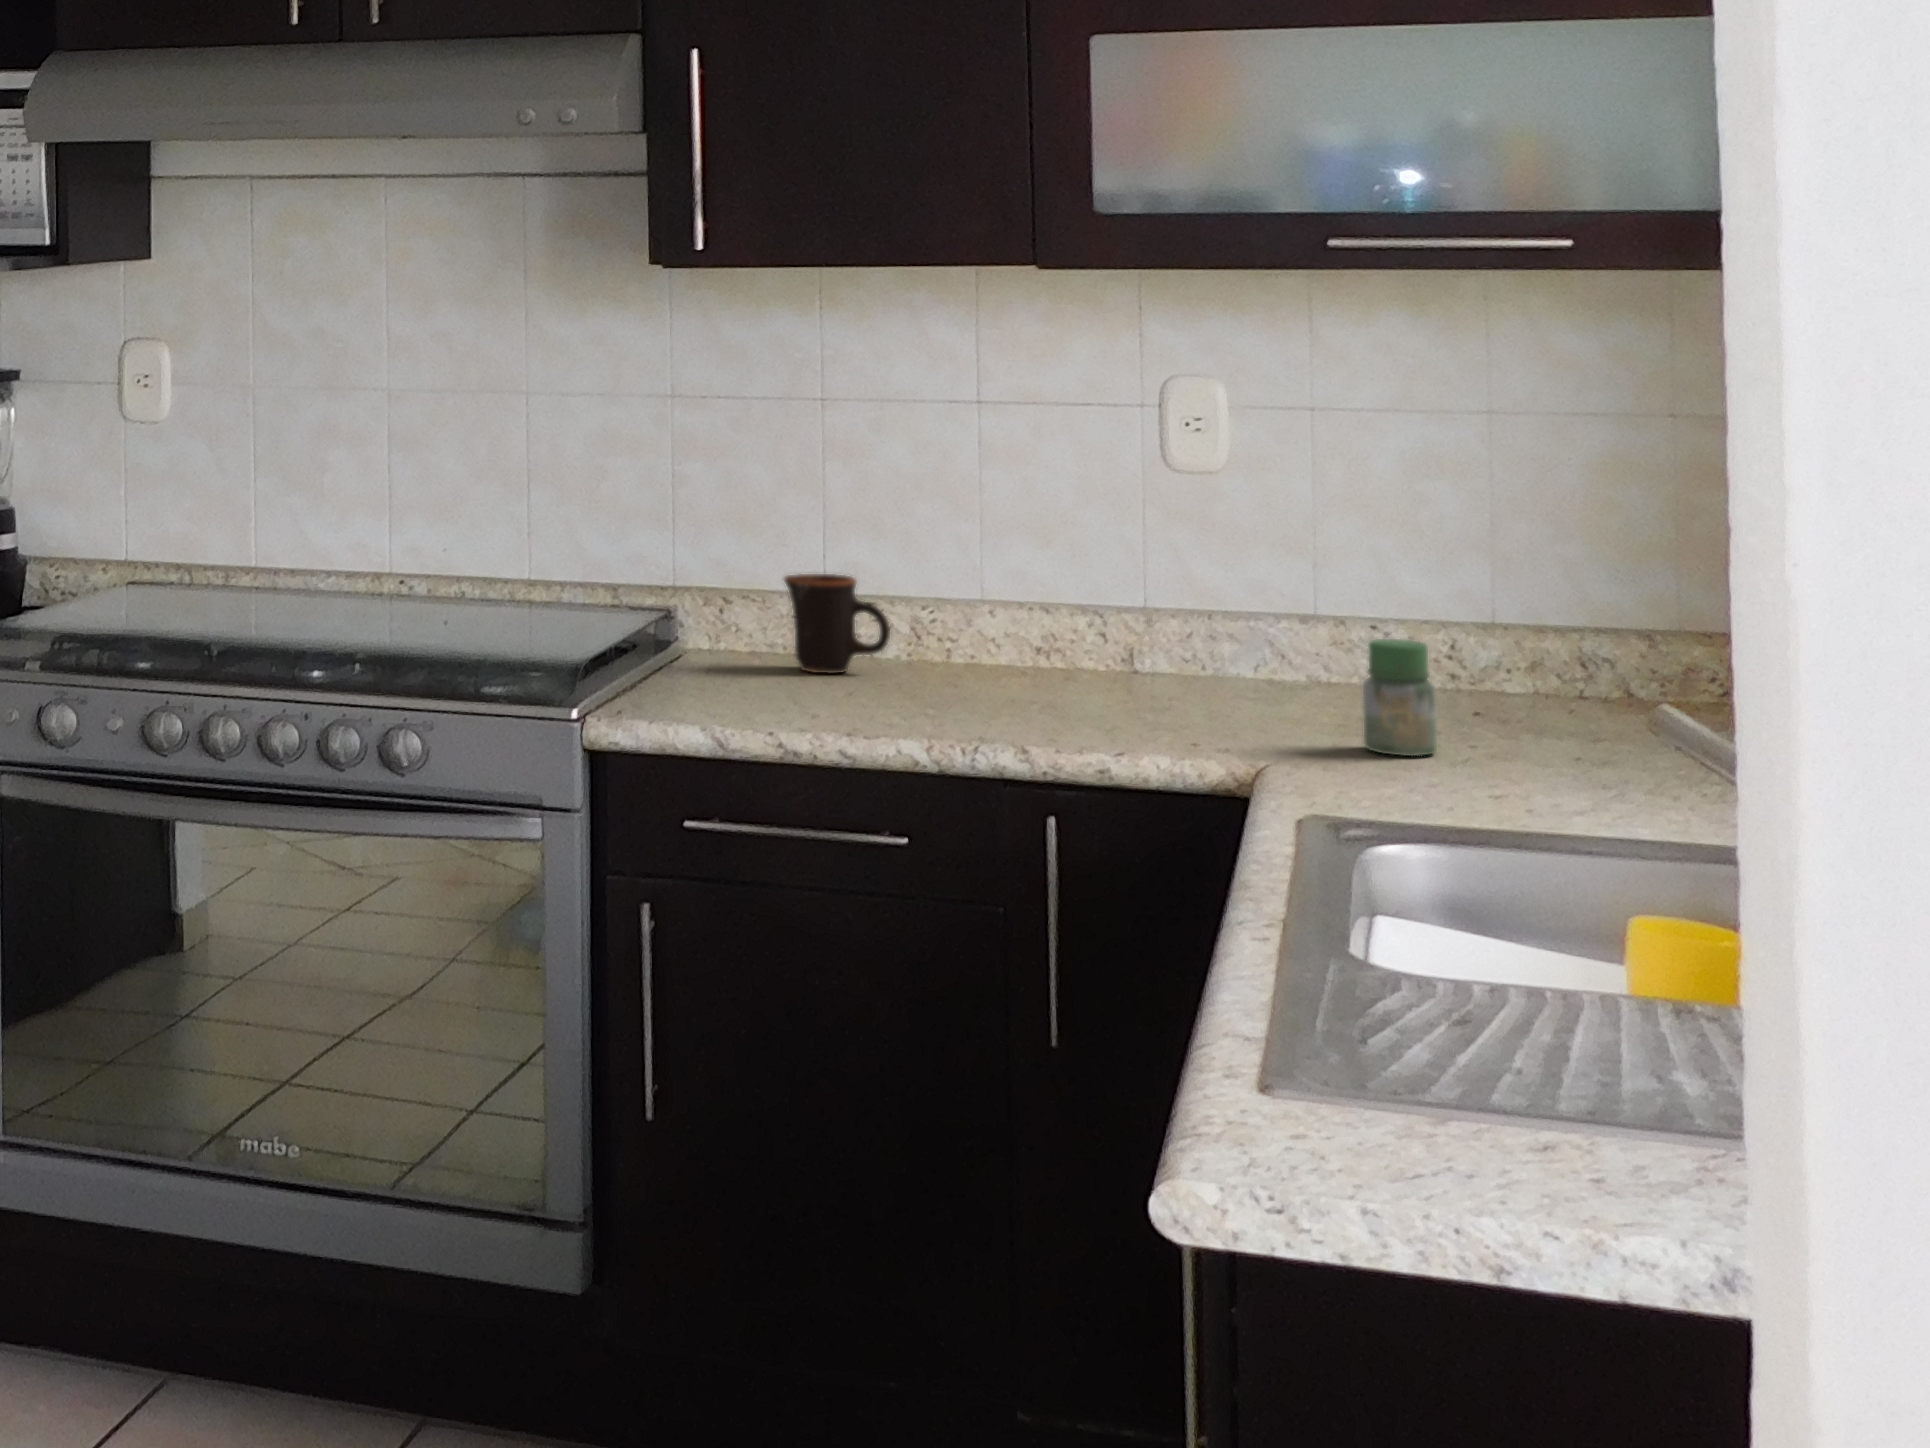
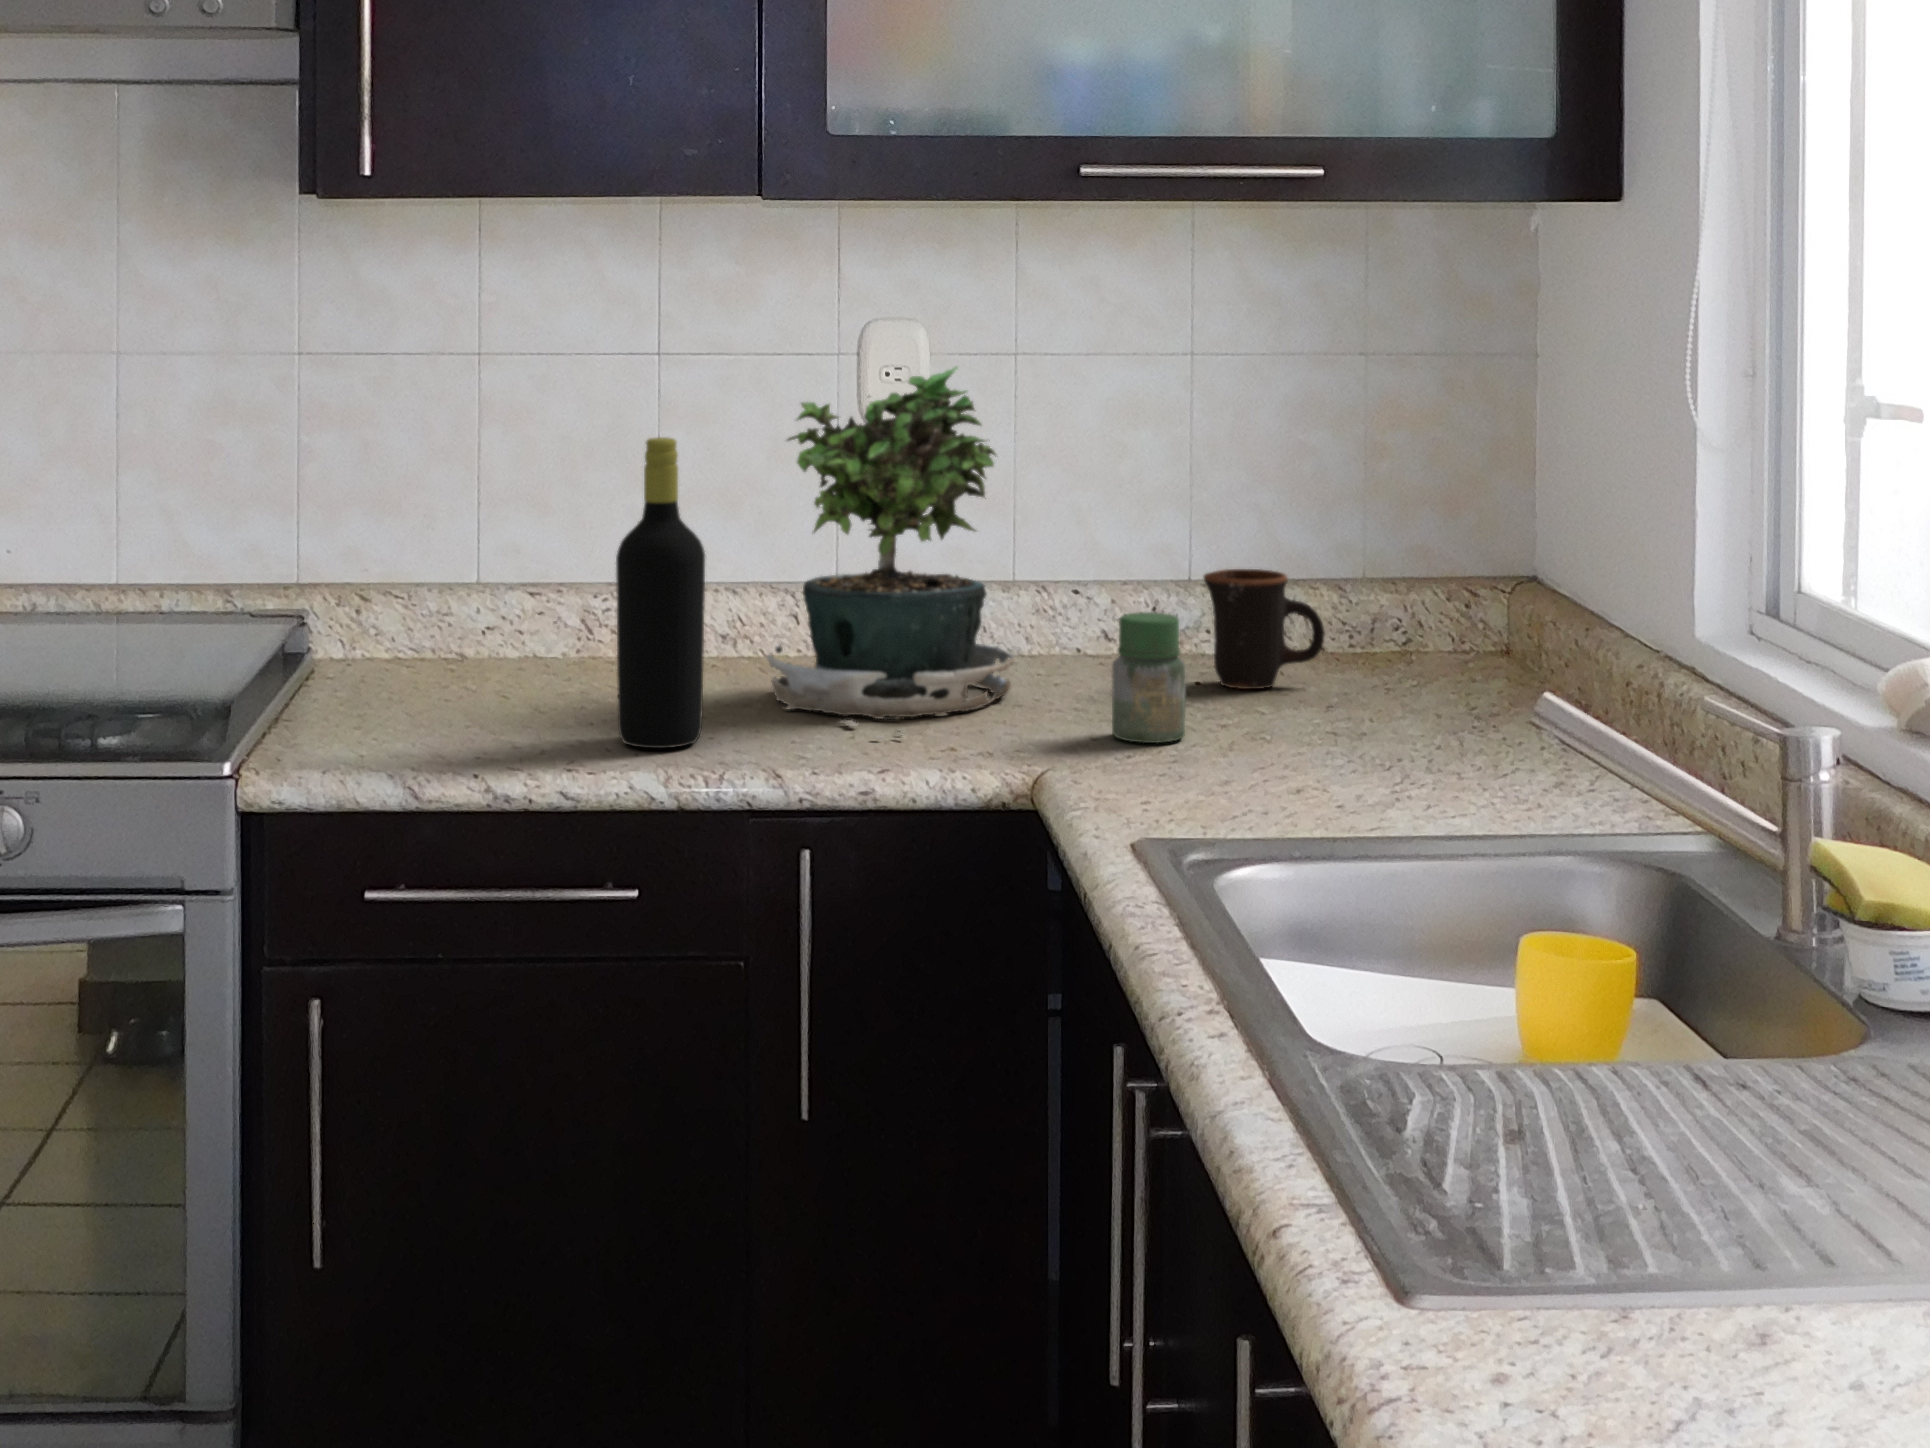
potted plant: none [1057,416,1292,735] -> present [767,367,1014,738]
bottle: none [899,467,979,727] -> present [616,437,705,748]
mug: present [784,574,890,673] -> present [1204,569,1325,689]

